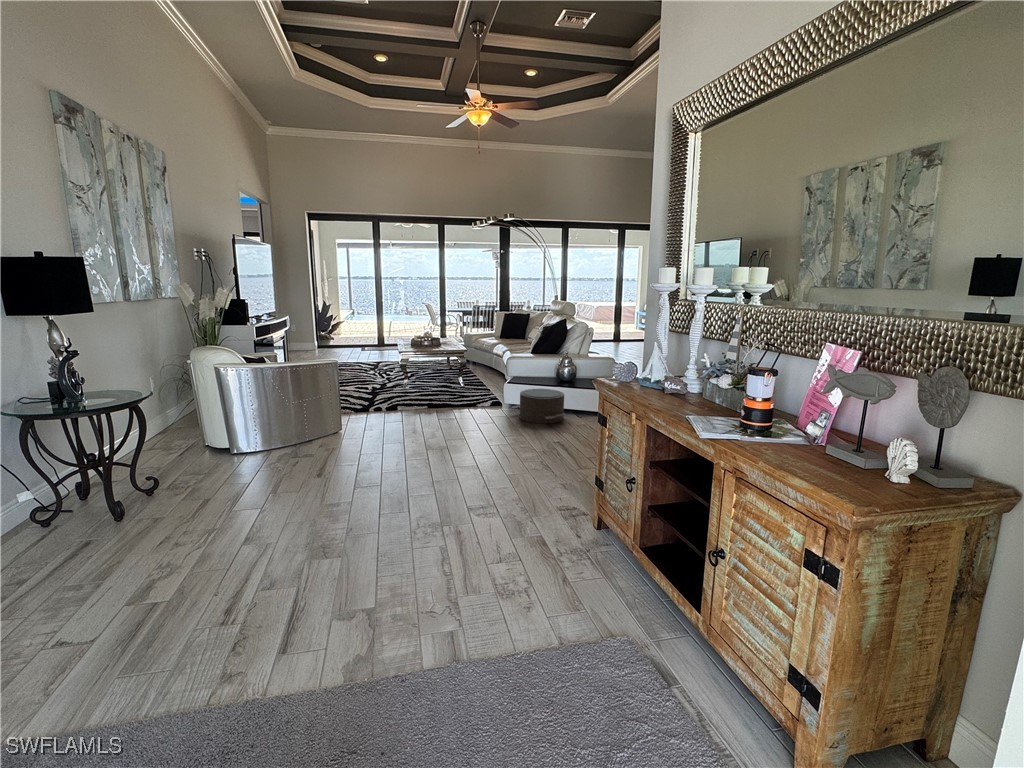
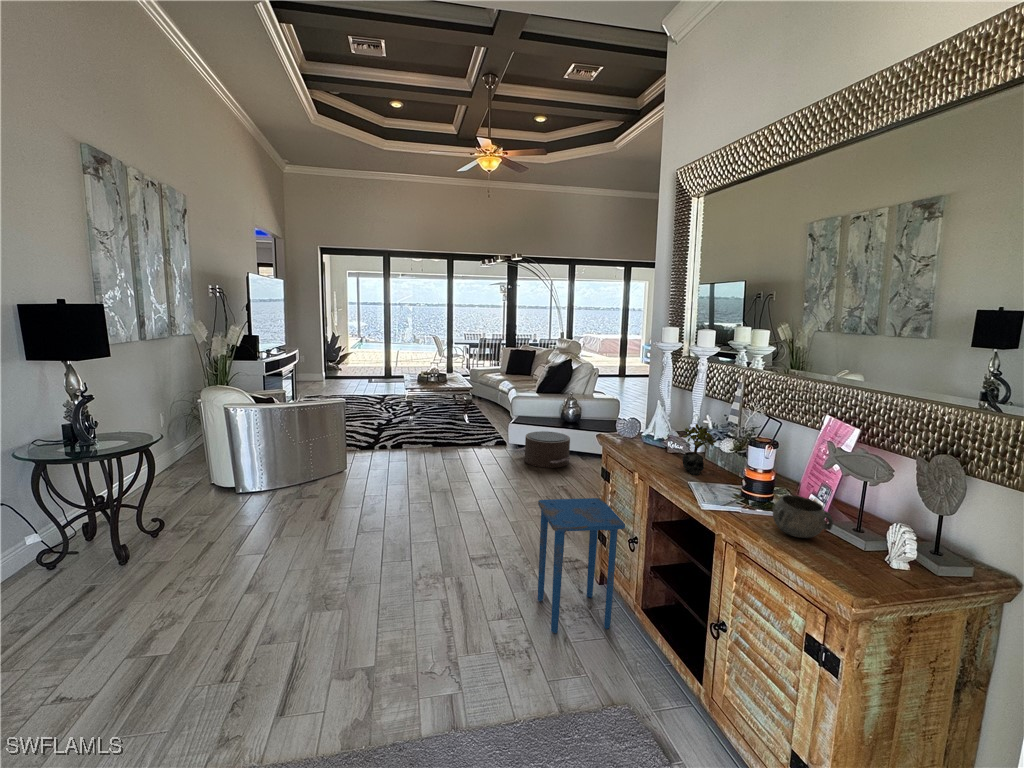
succulent plant: none [677,359,713,410] -> present [682,424,716,475]
decorative bowl: none [772,417,834,458] -> present [773,495,833,538]
side table: none [534,441,621,572] -> present [538,498,625,633]

